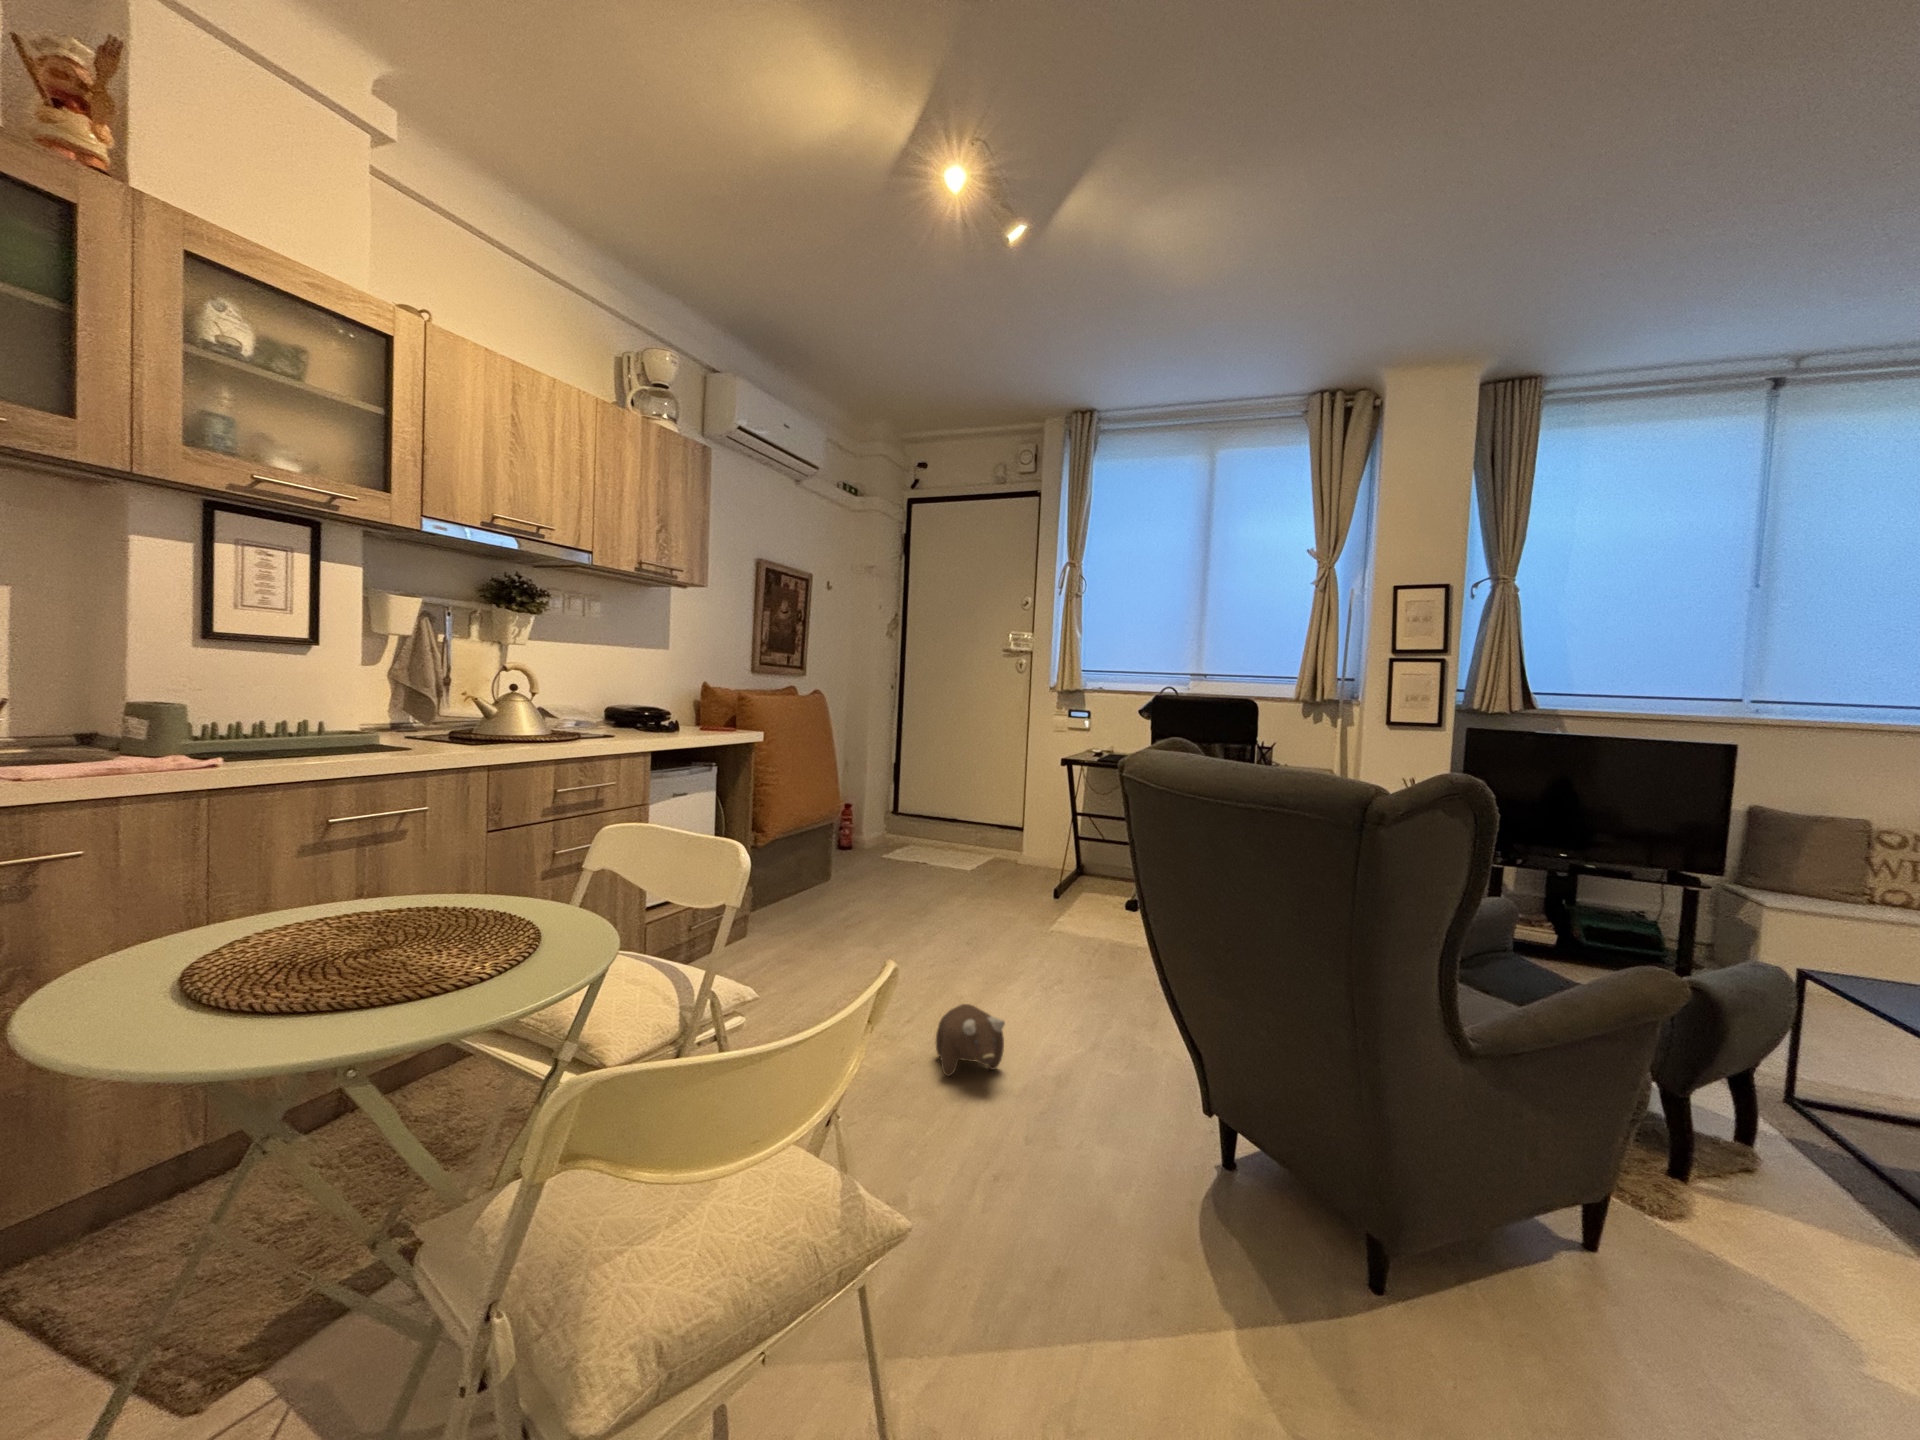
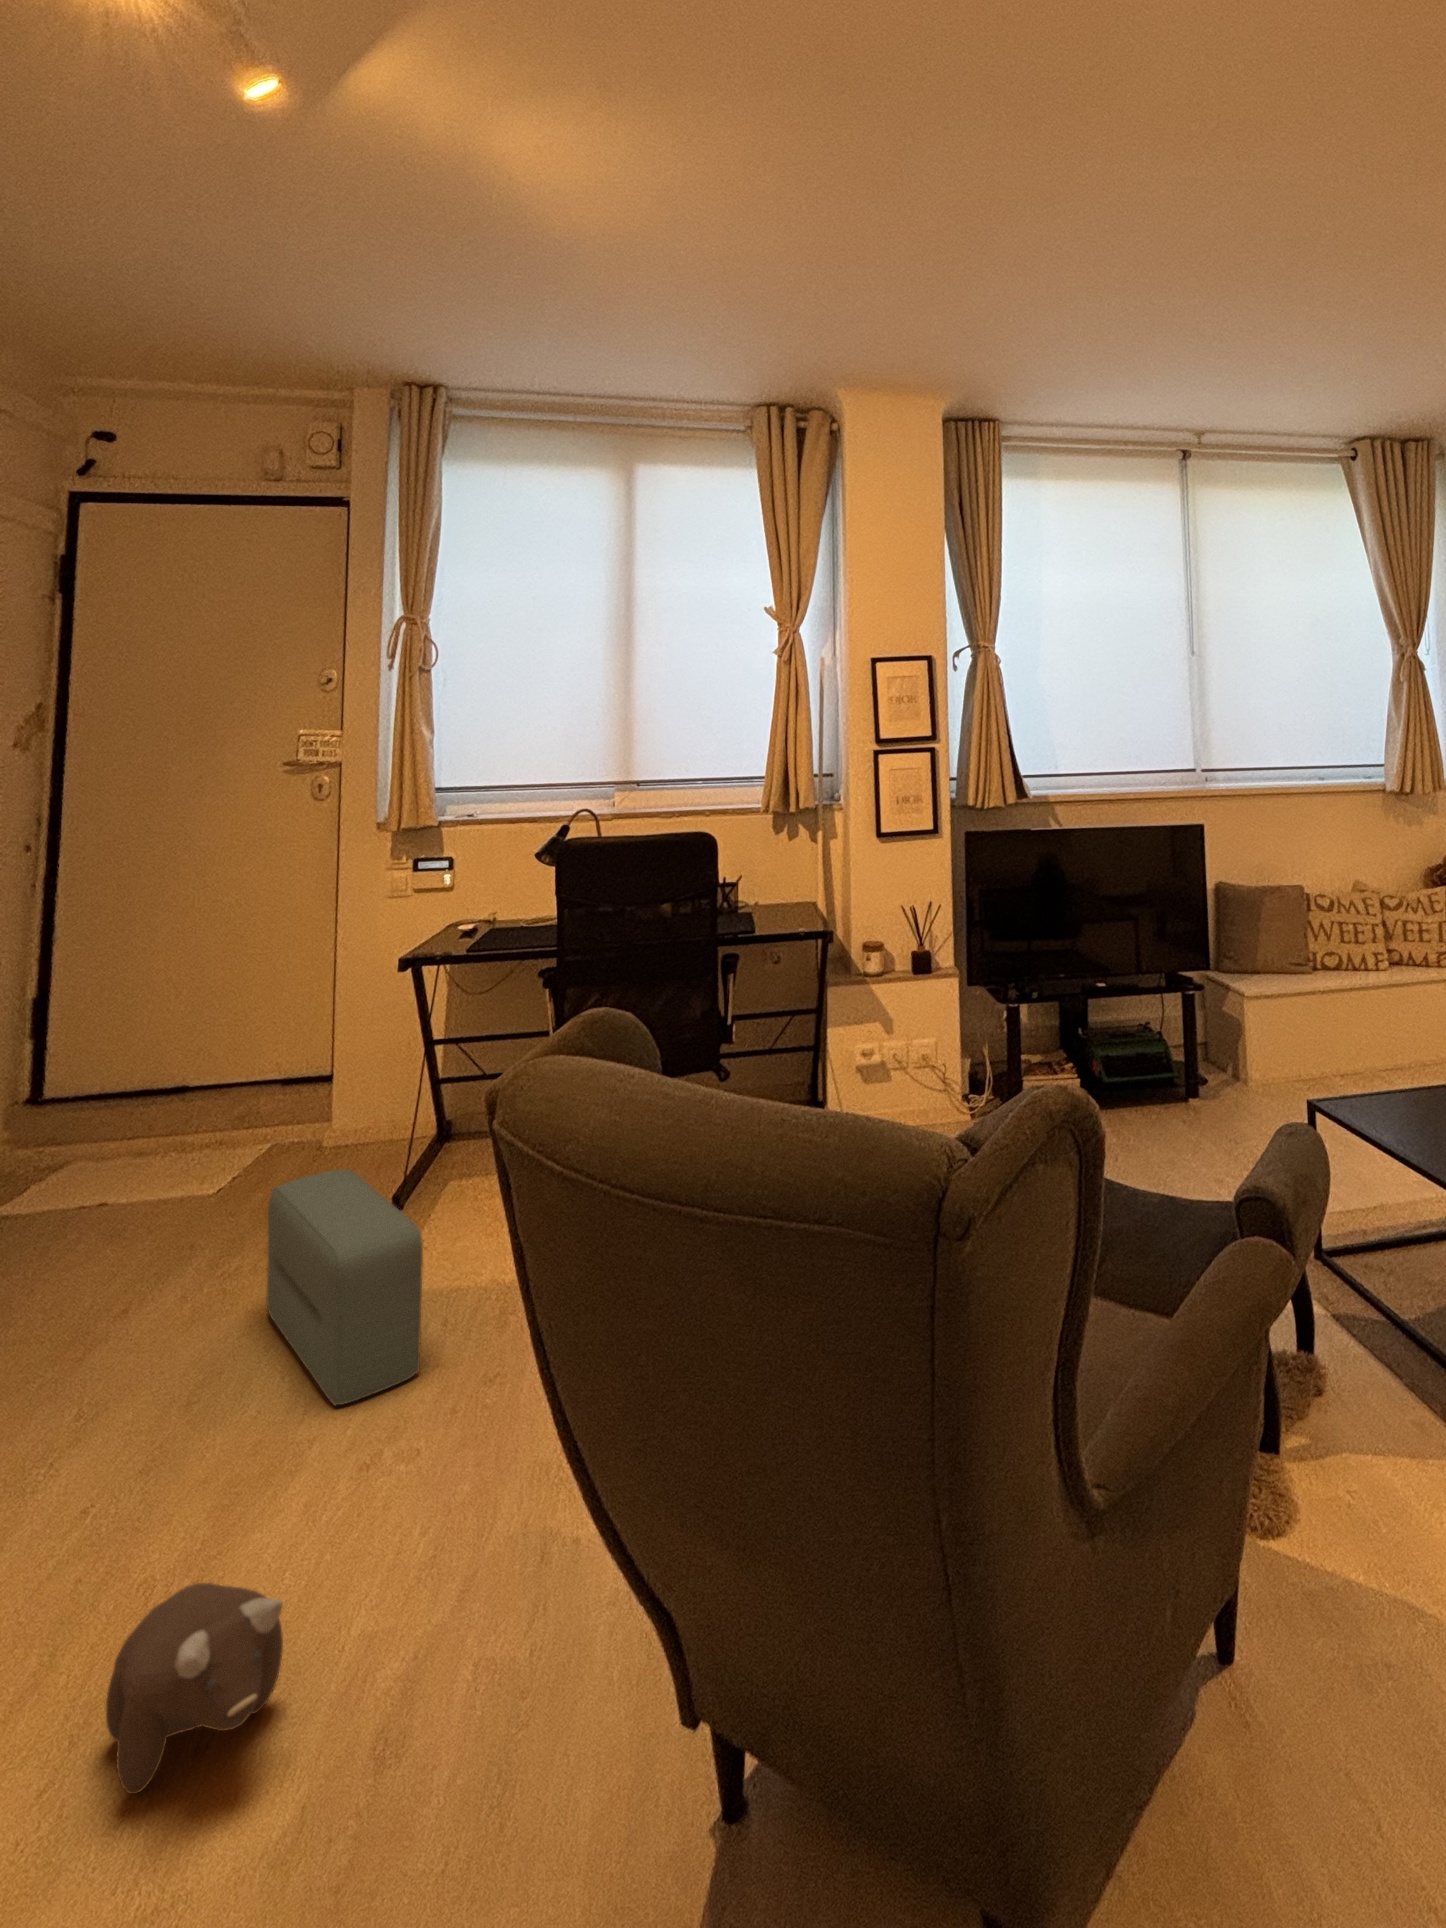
pouf: none [994,863,1069,972] -> present [266,1169,423,1405]

